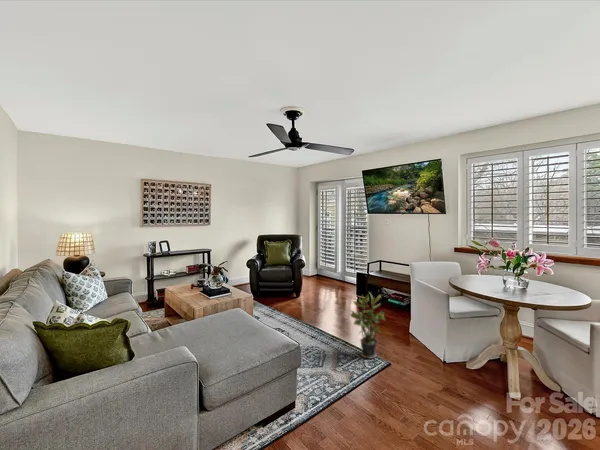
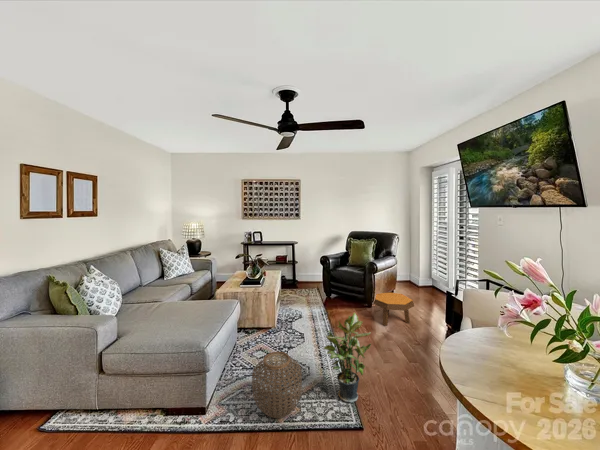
footstool: none [318,284,349,310] -> present [374,292,414,326]
woven basket: none [318,333,360,386] -> present [252,352,302,418]

